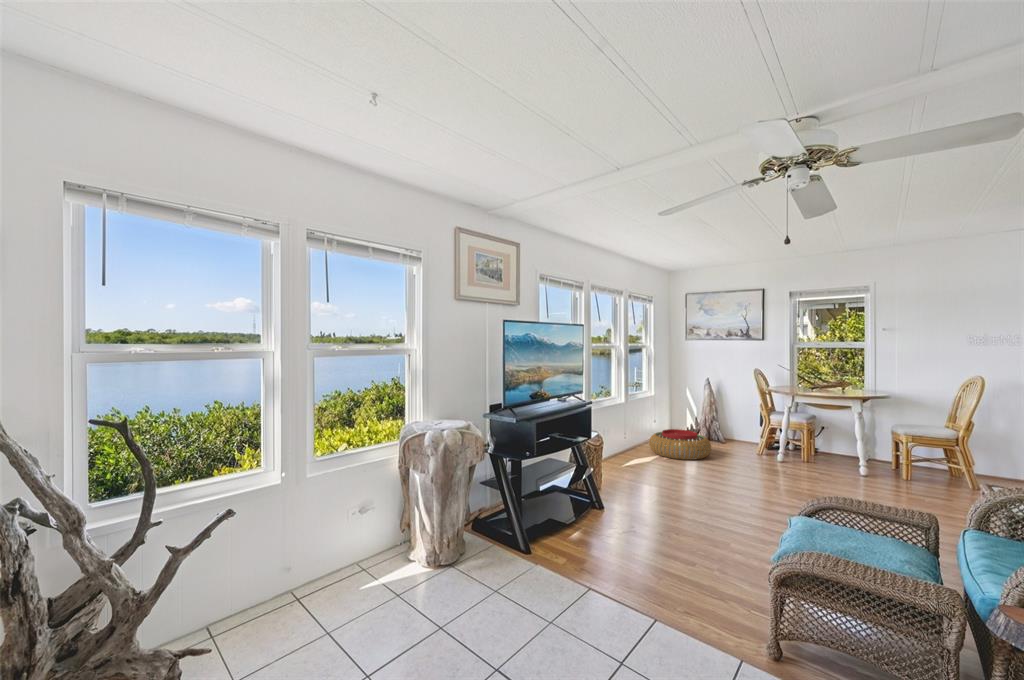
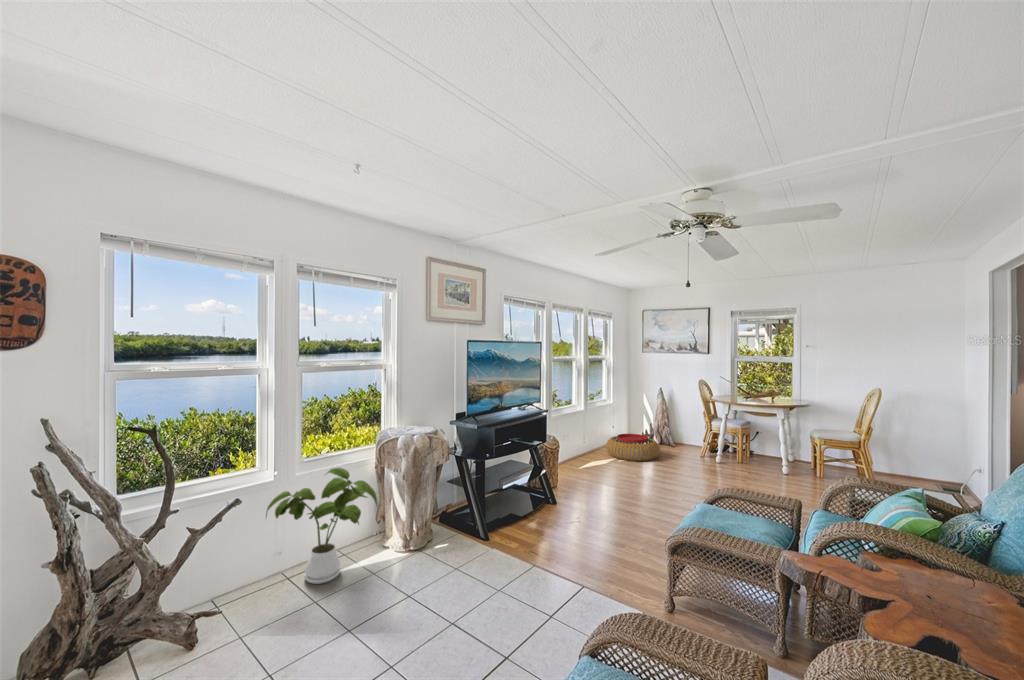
house plant: none [273,468,403,604] -> present [266,468,377,584]

